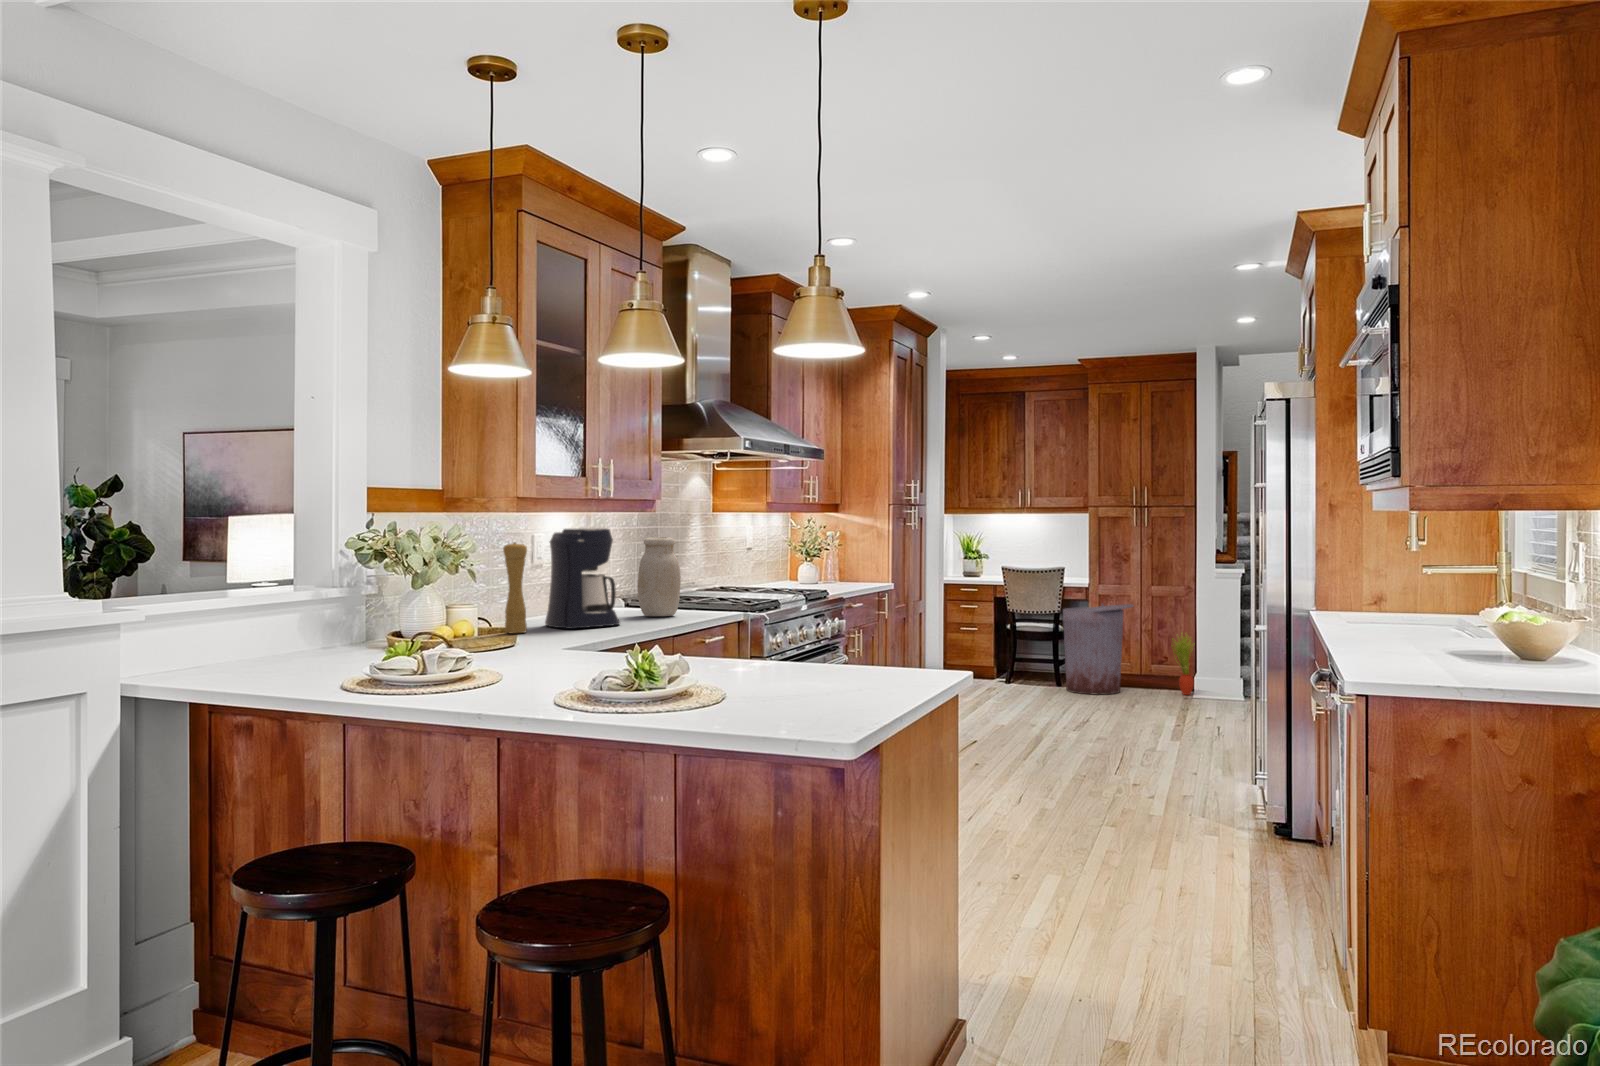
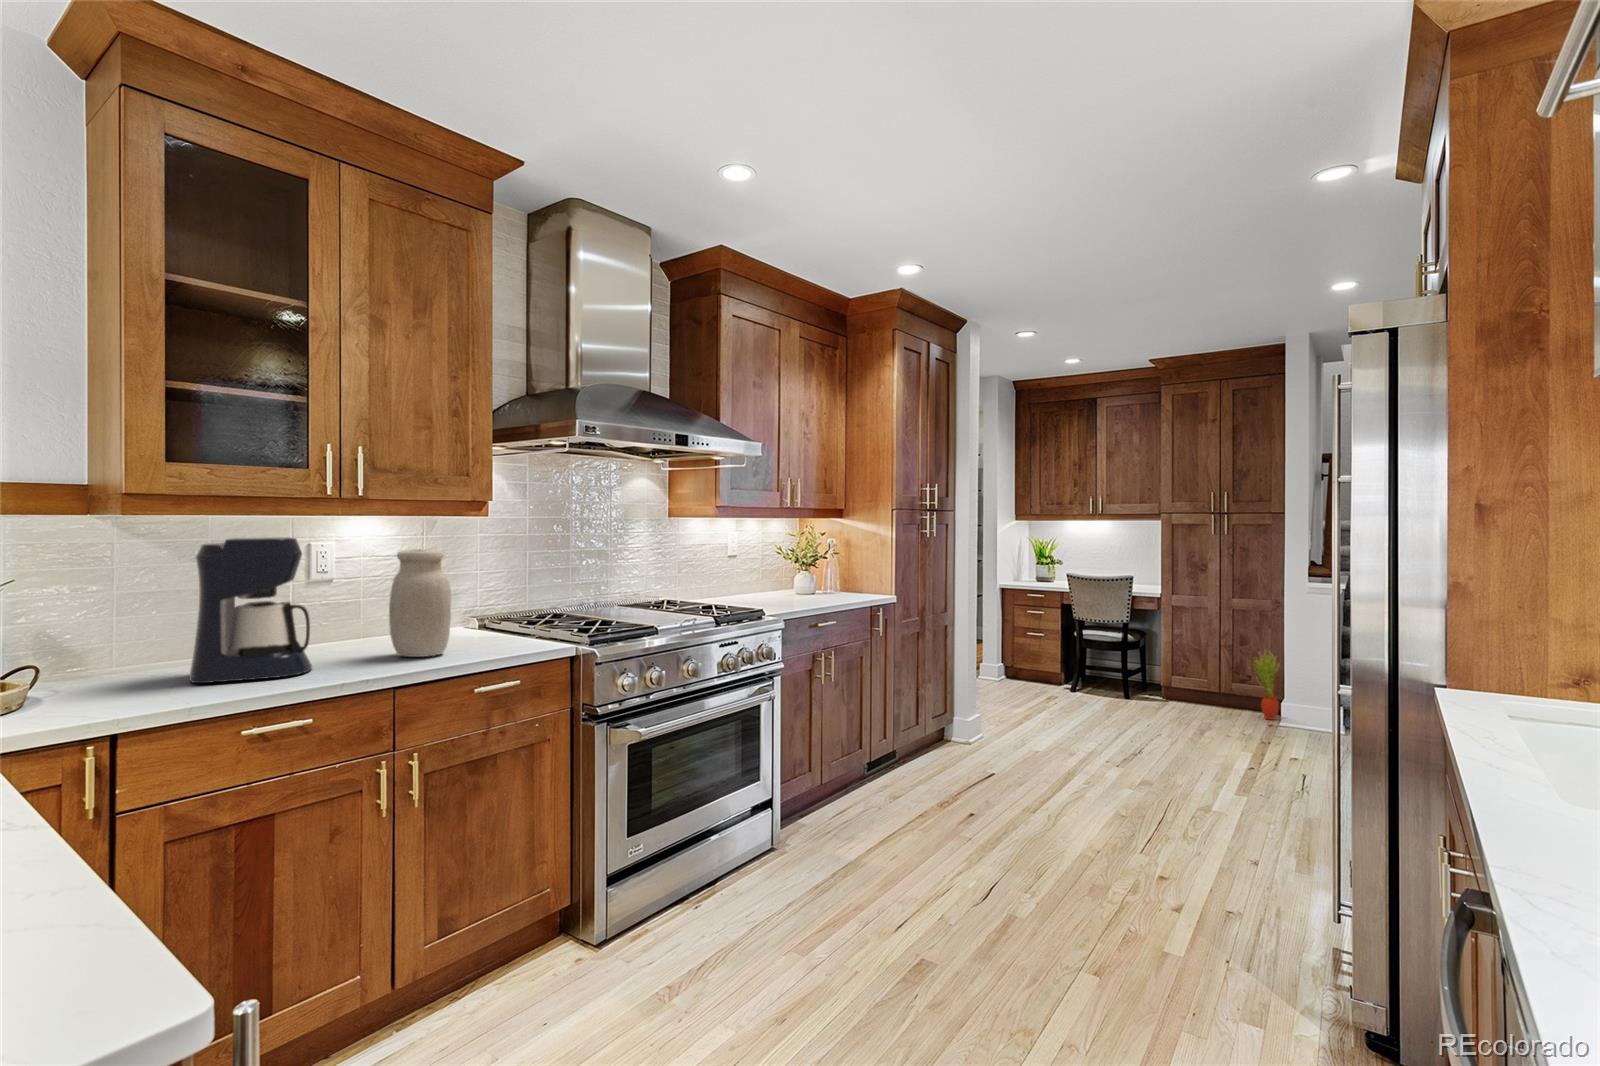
pepper mill: present [503,542,527,633] -> none [77,558,121,692]
trash can: present [1063,604,1133,695] -> none [1129,615,1209,713]

